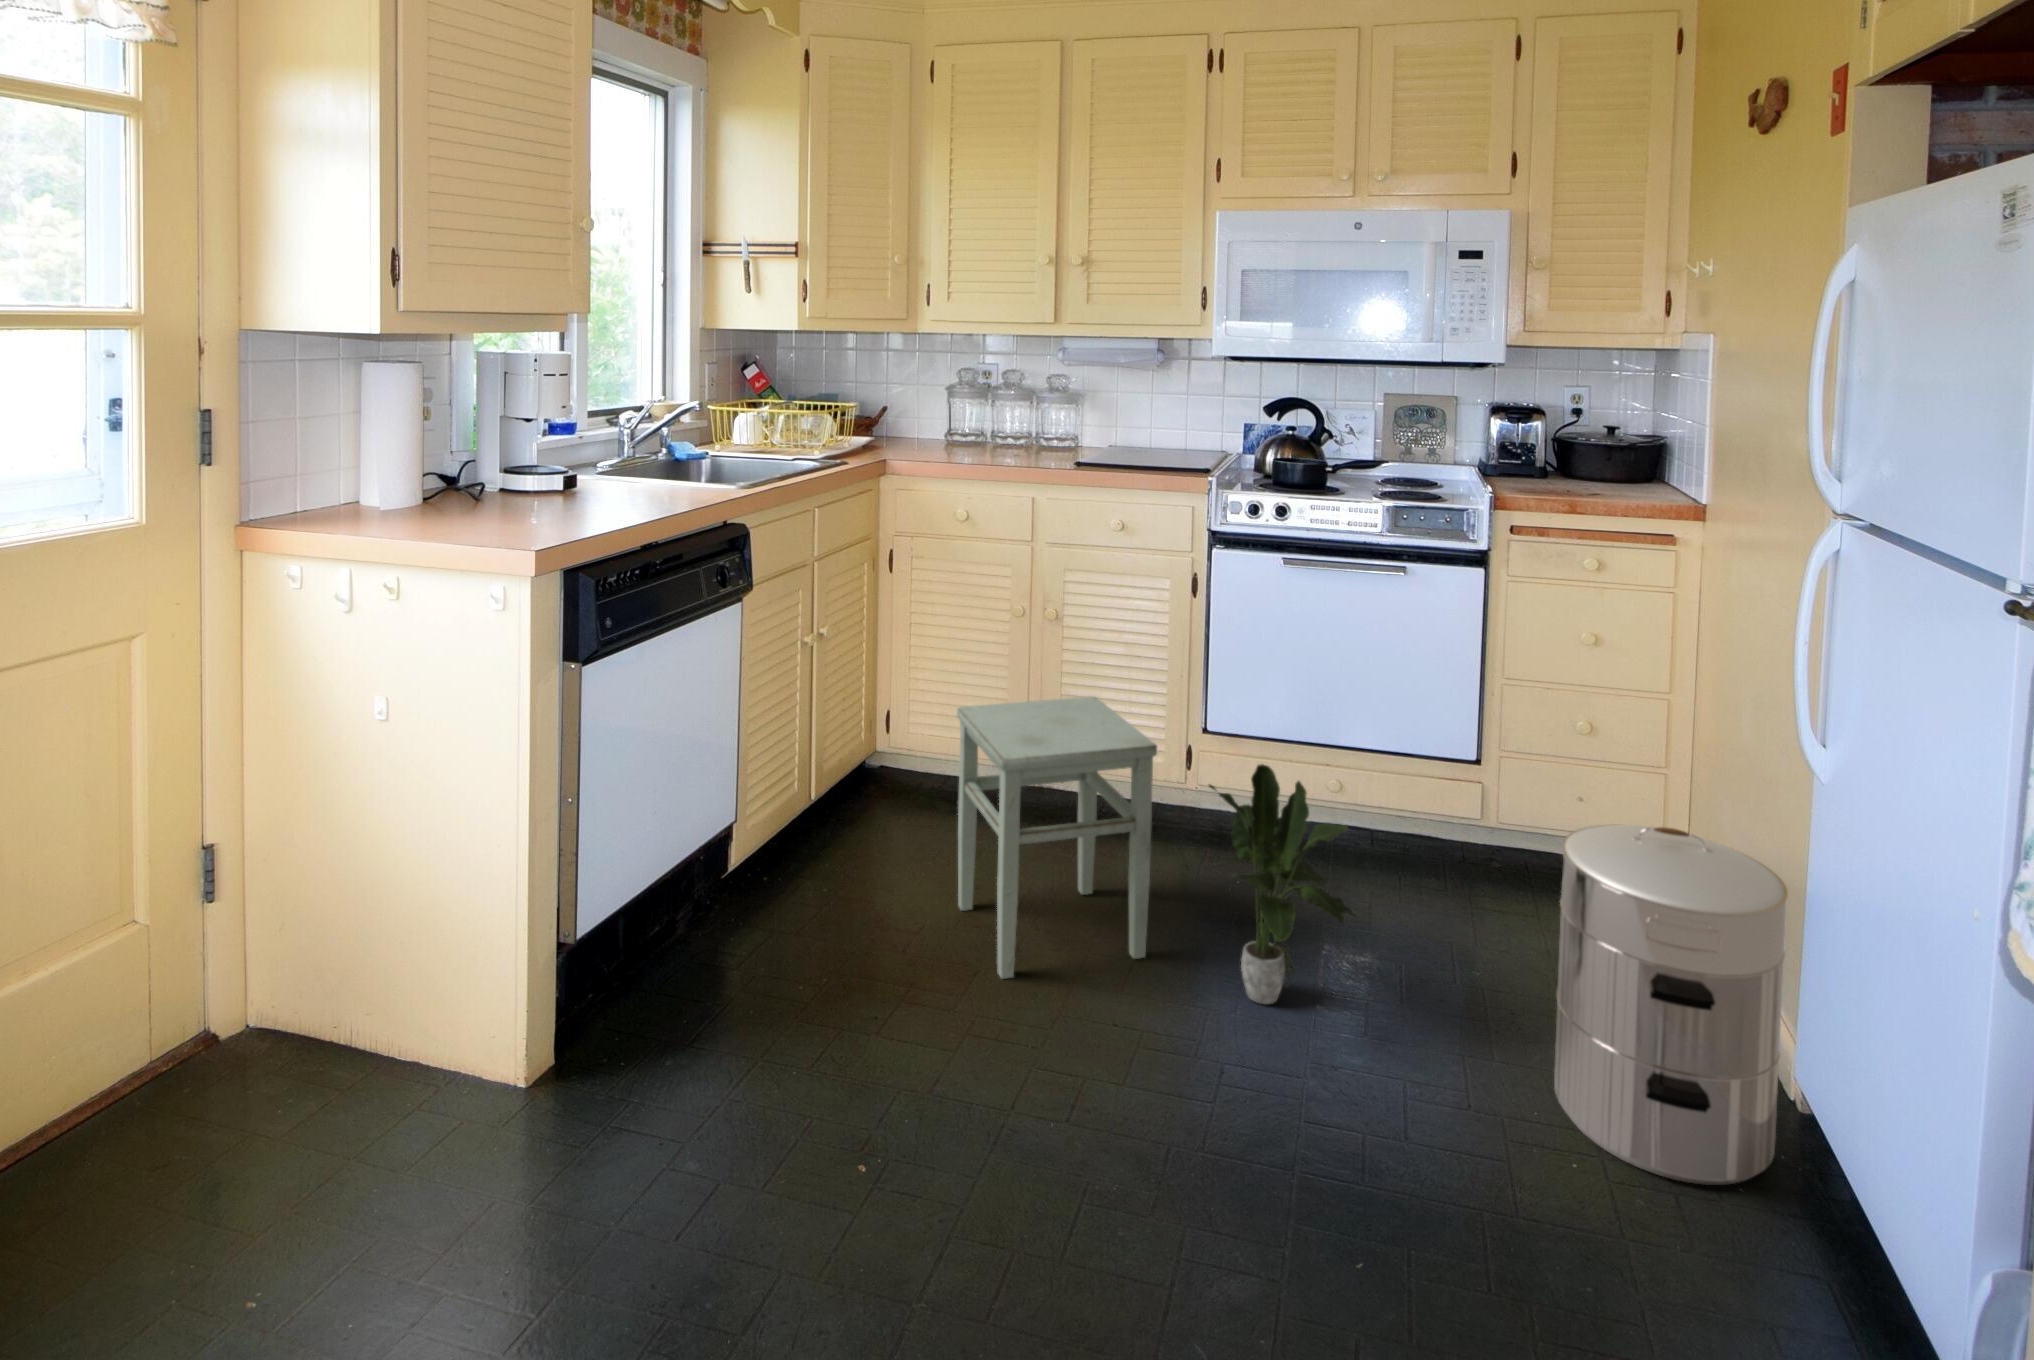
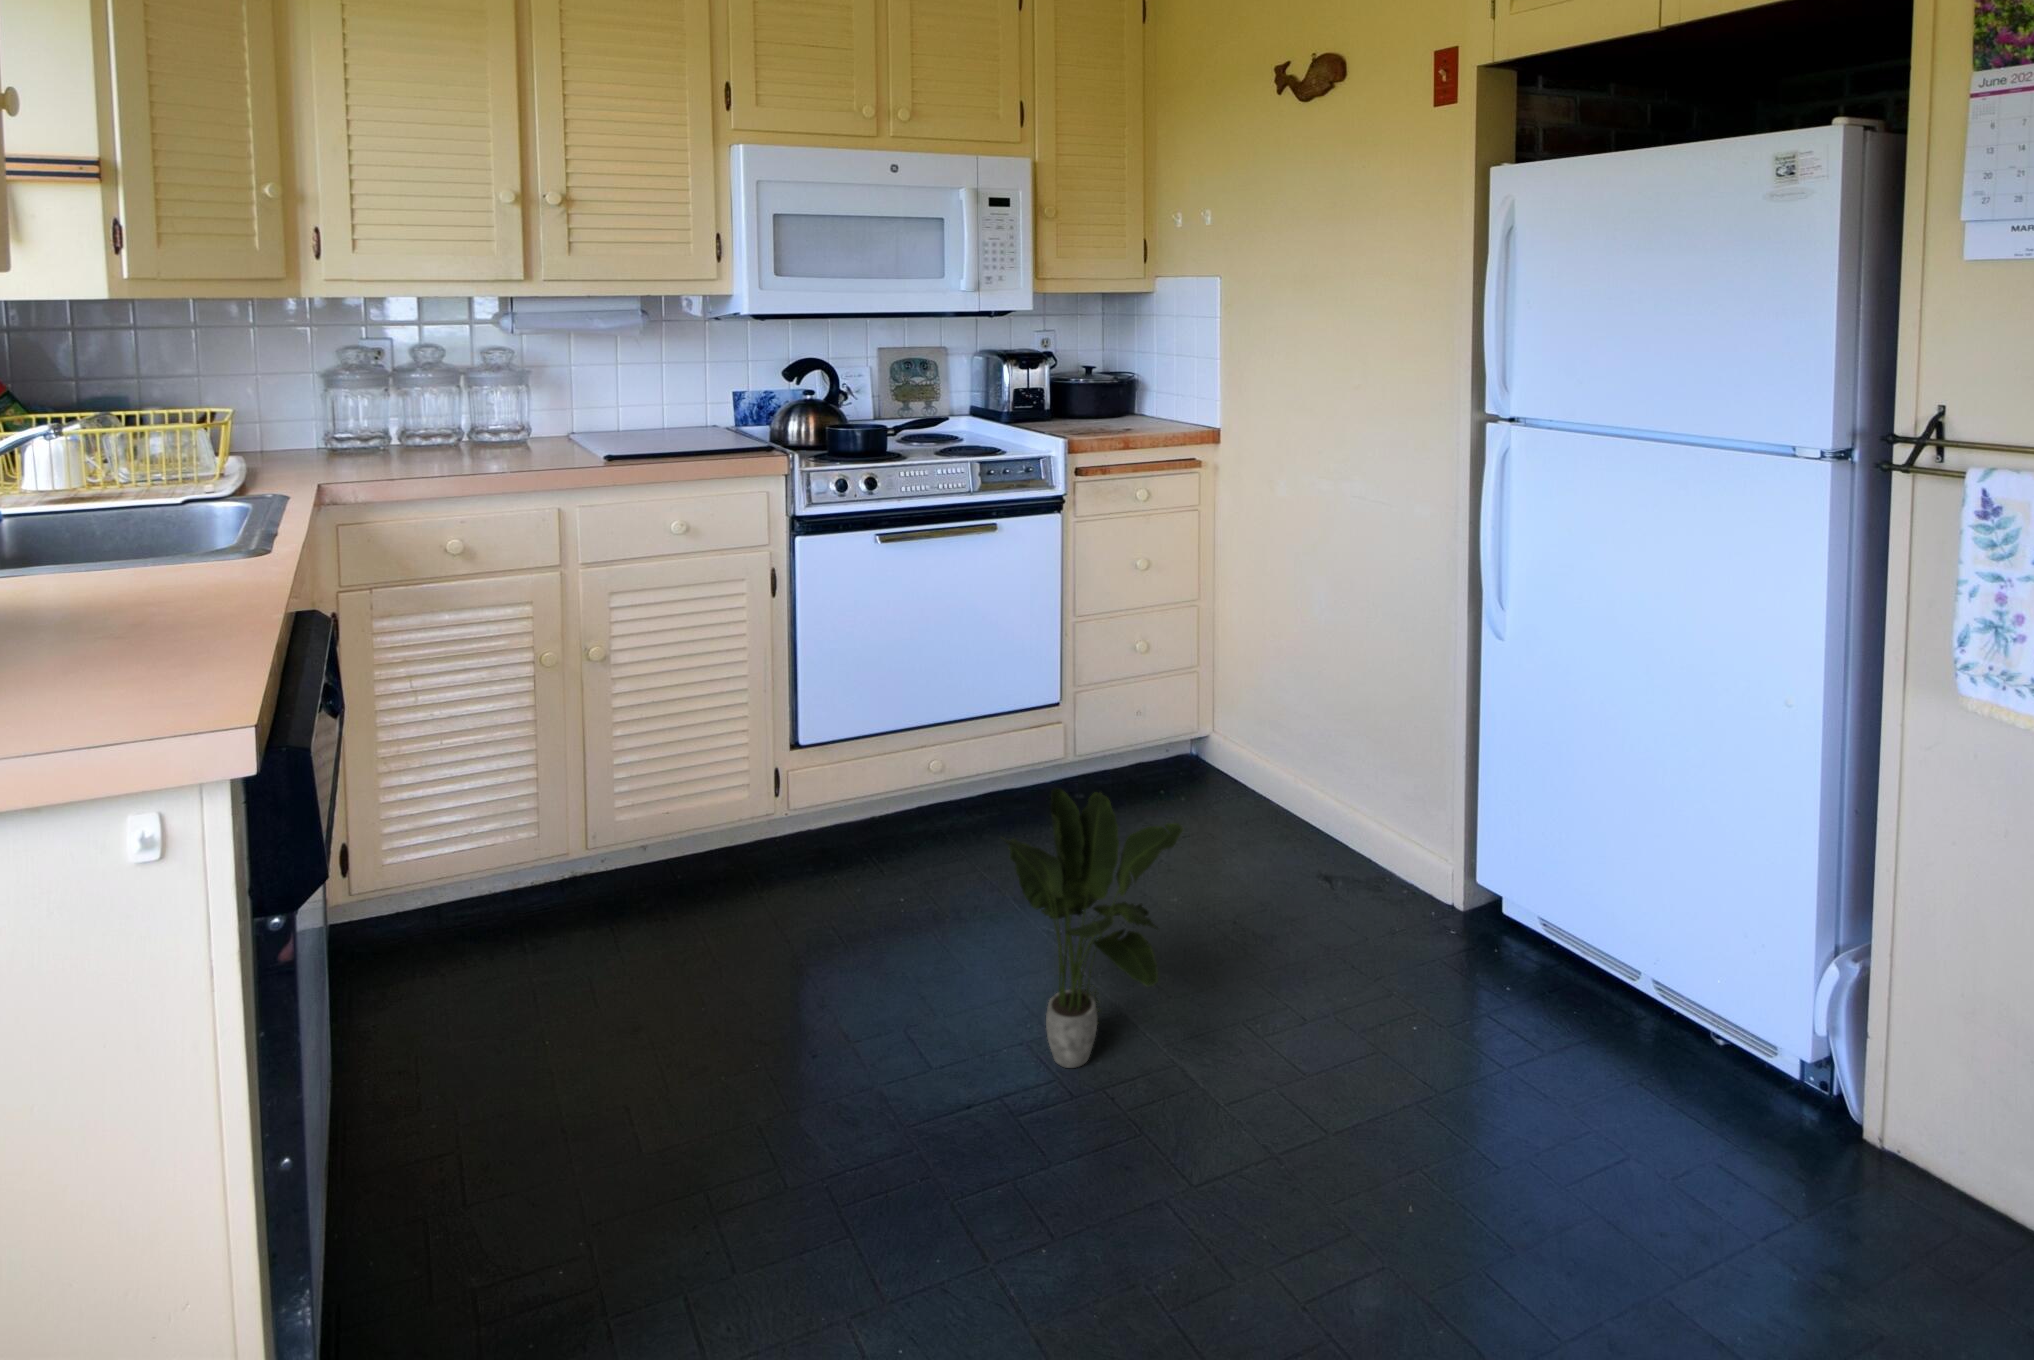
stool: present [957,696,1157,979] -> none [595,779,927,1250]
waste bin: present [1554,825,1788,1185] -> none [1331,713,1516,1024]

